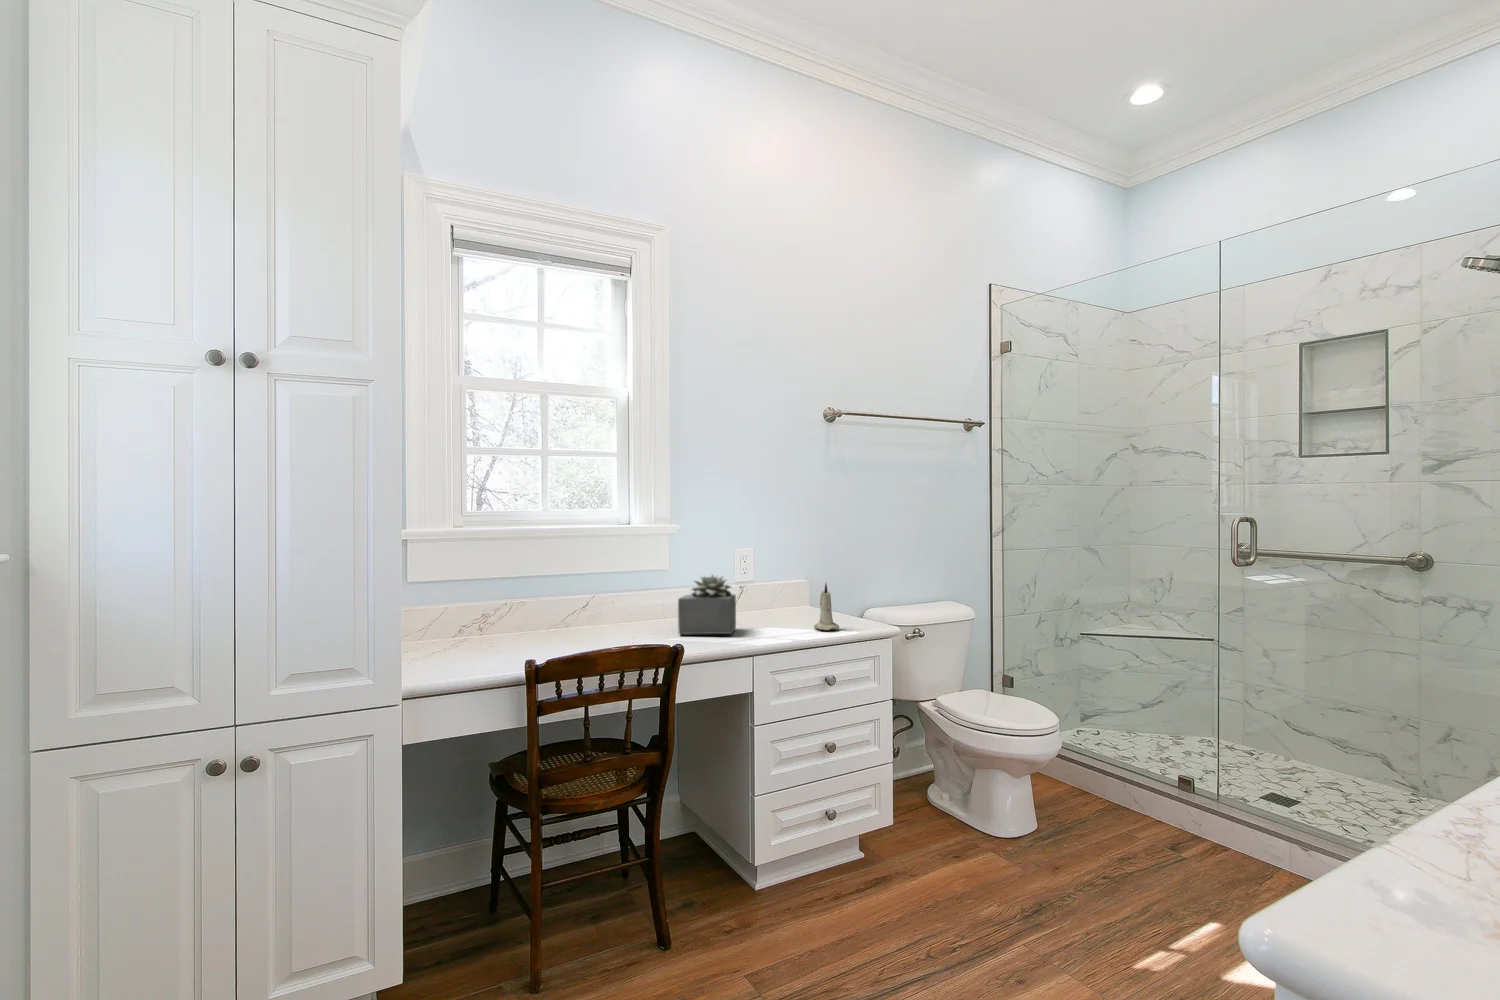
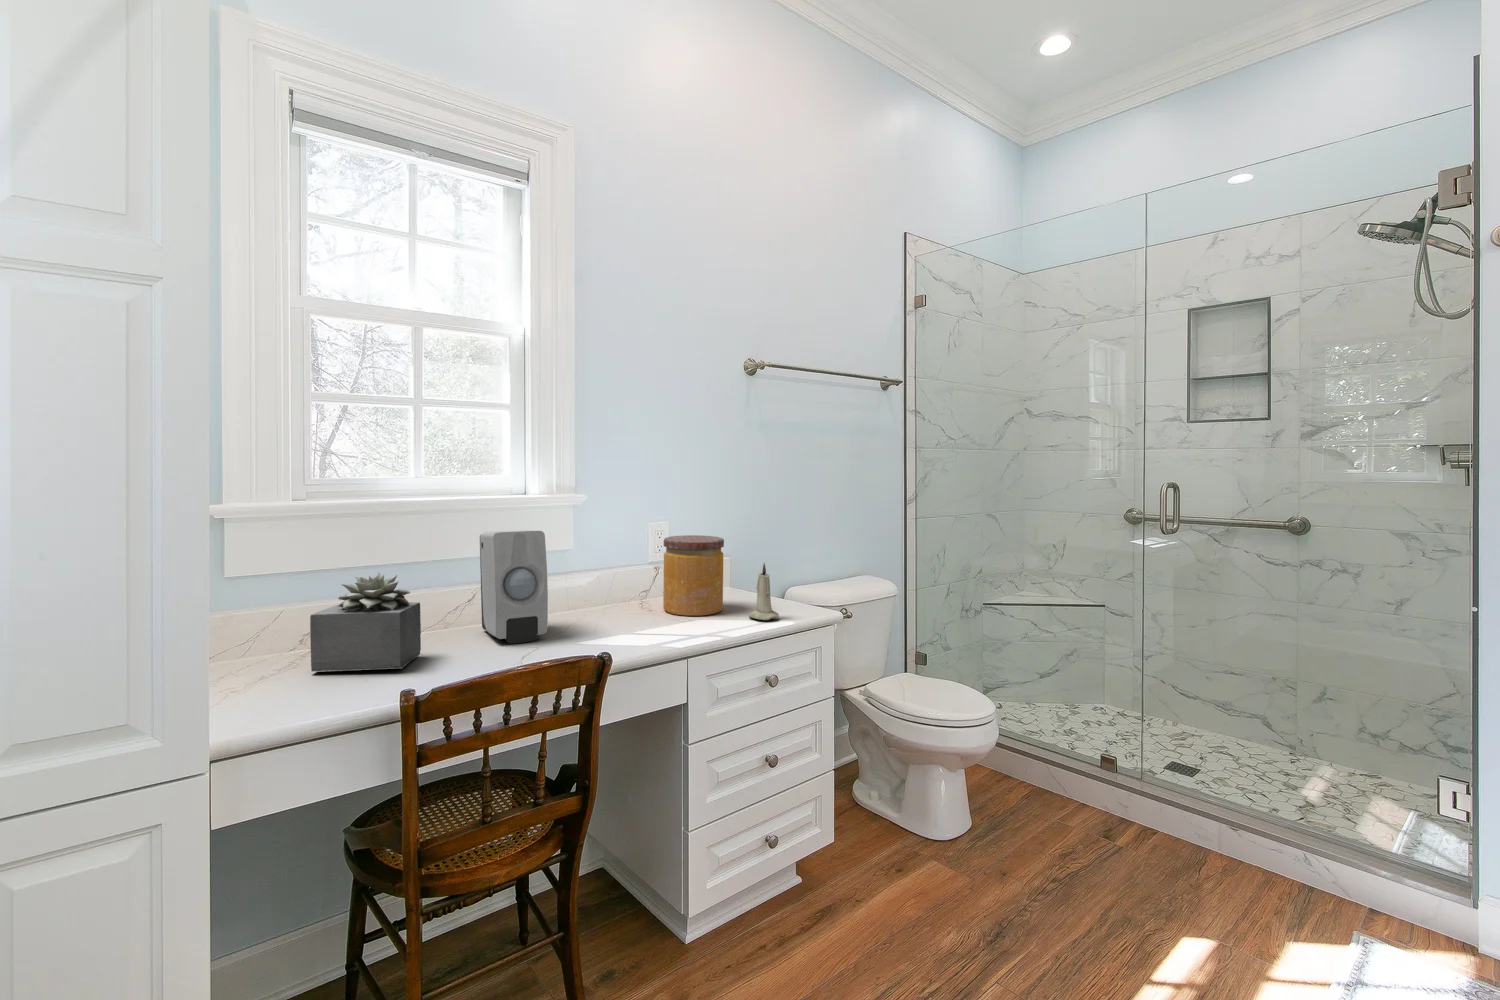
soap dispenser: none [603,555,648,640] -> present [480,530,548,644]
jar: none [748,561,797,626] -> present [663,535,724,616]
succulent plant: present [678,575,736,634] -> present [310,572,421,672]

